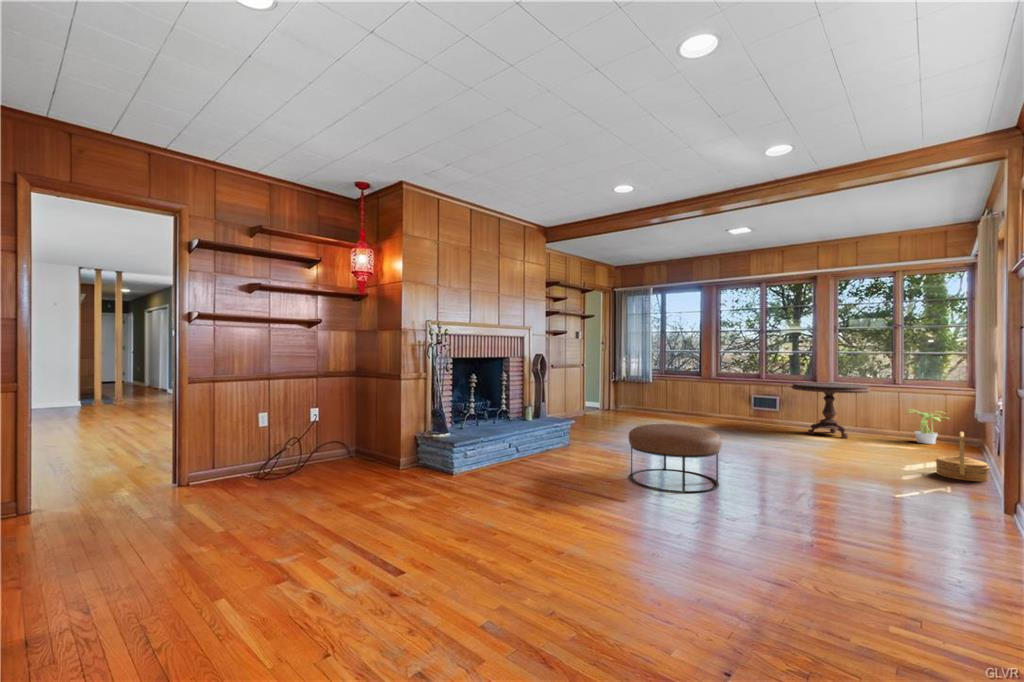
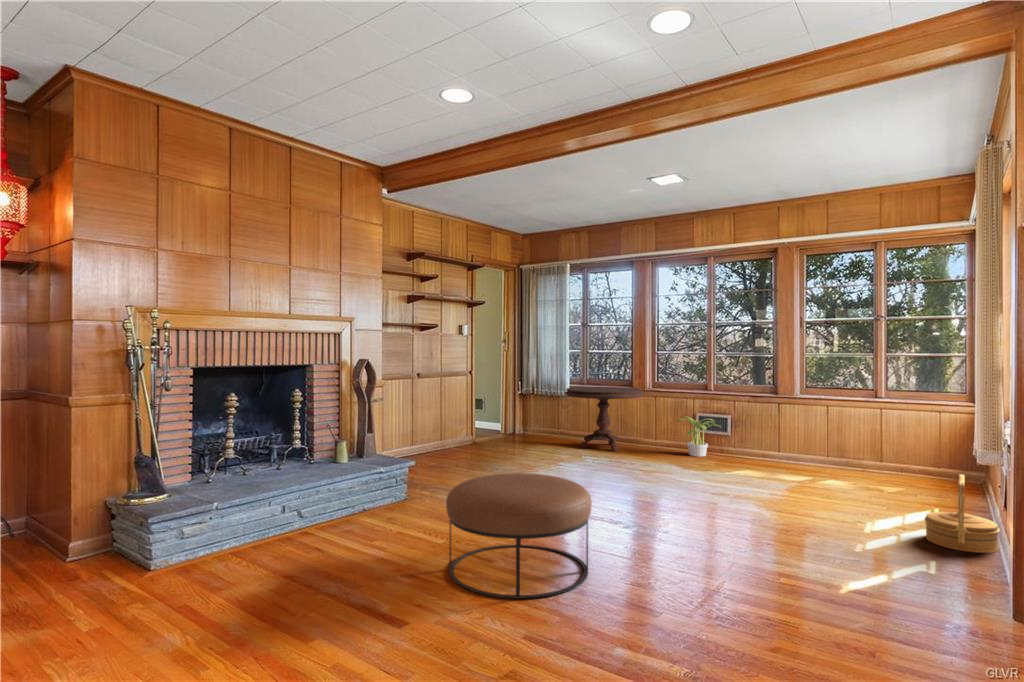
side table: present [791,383,870,438] -> present [565,387,643,451]
potted plant: present [906,409,949,444] -> present [676,416,721,456]

